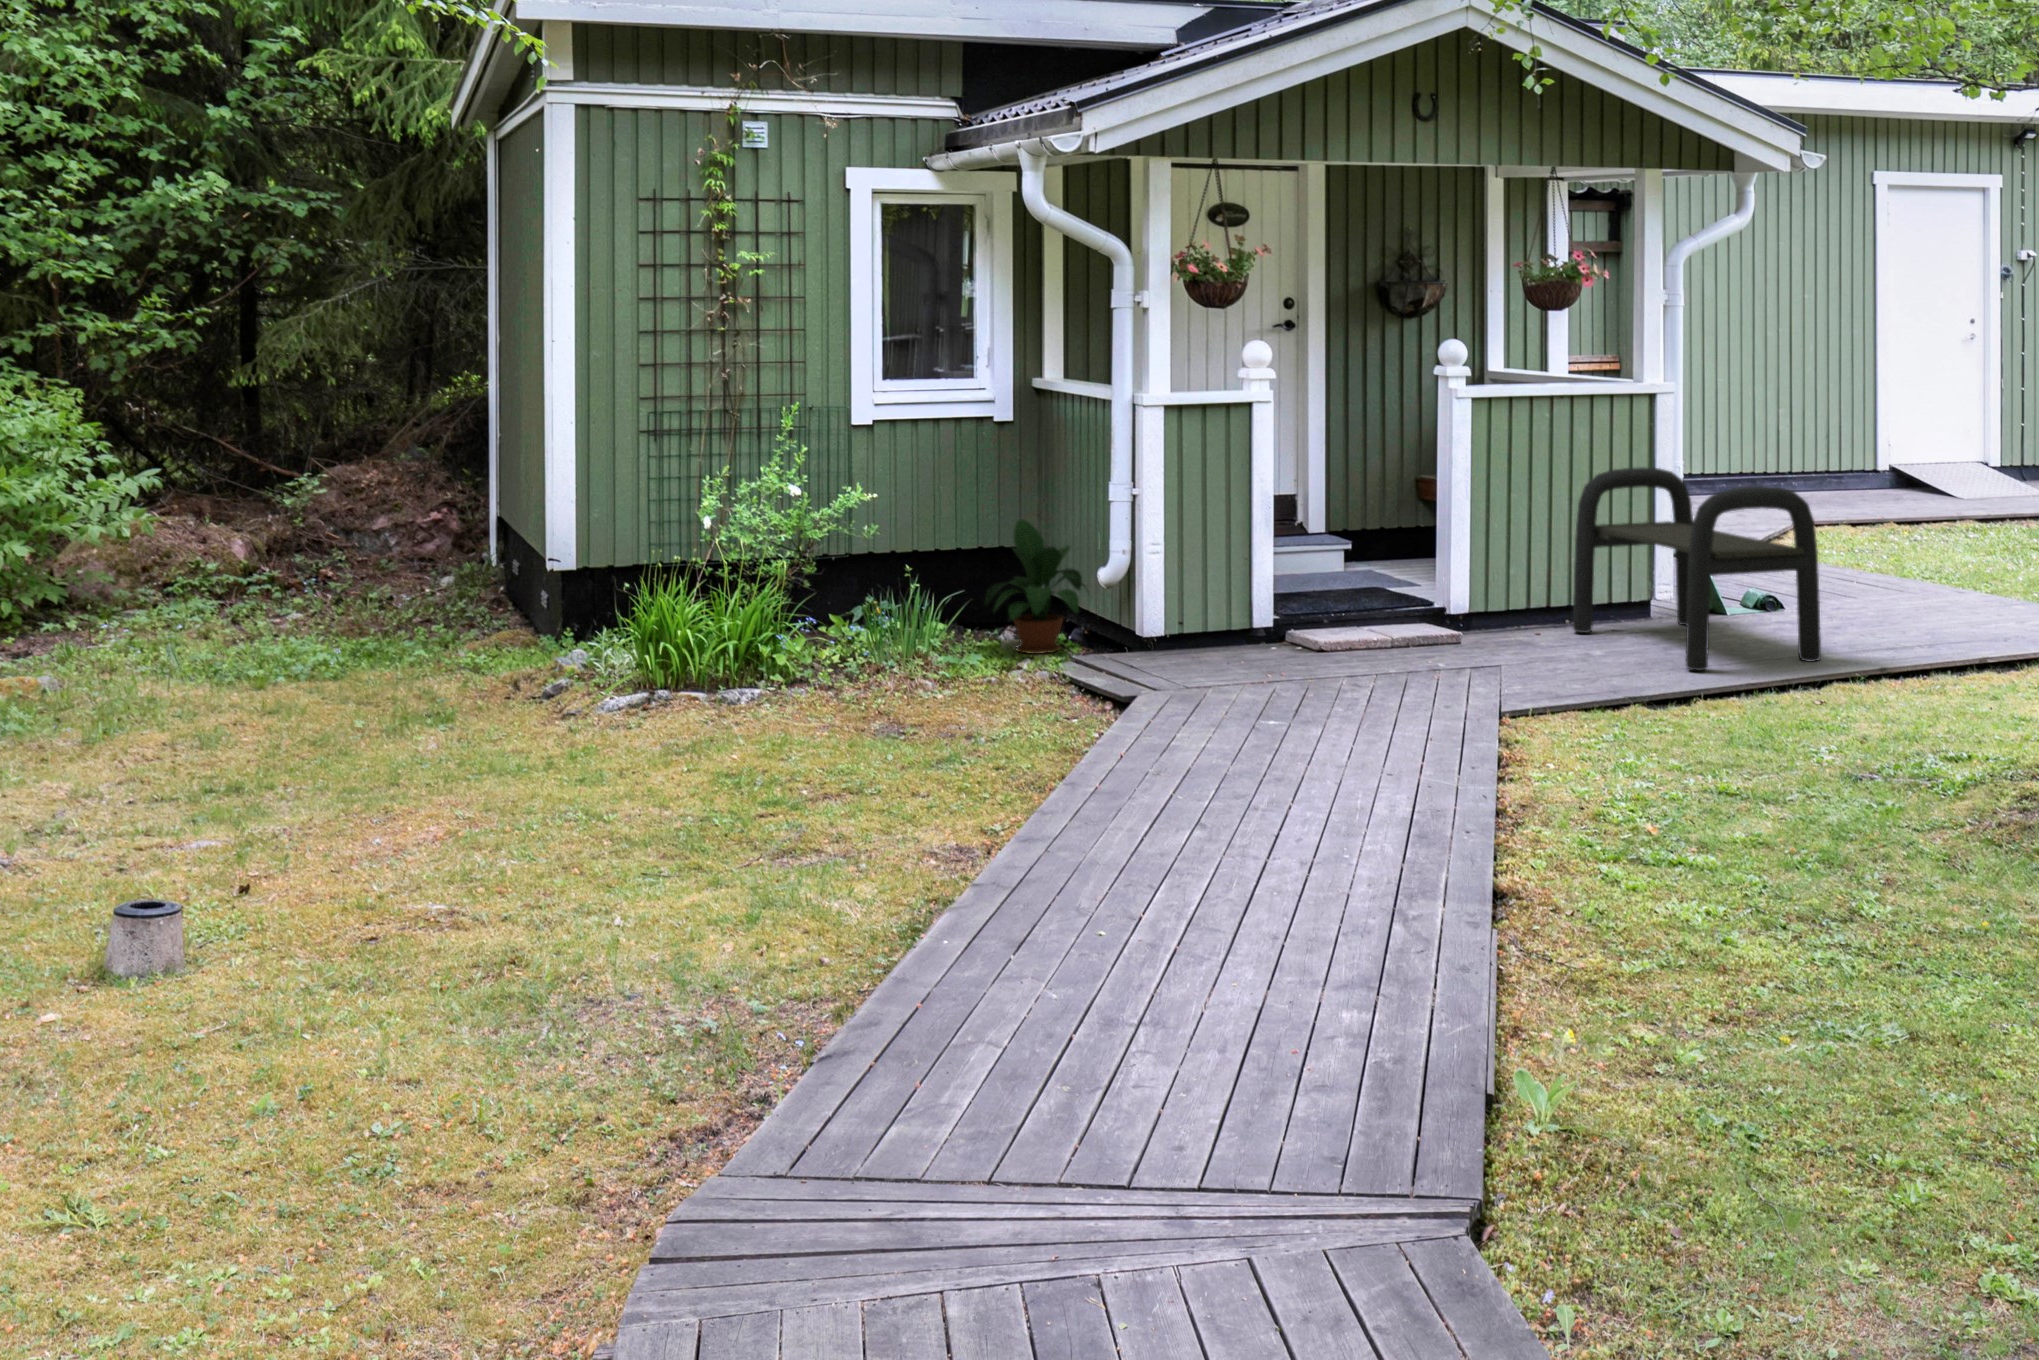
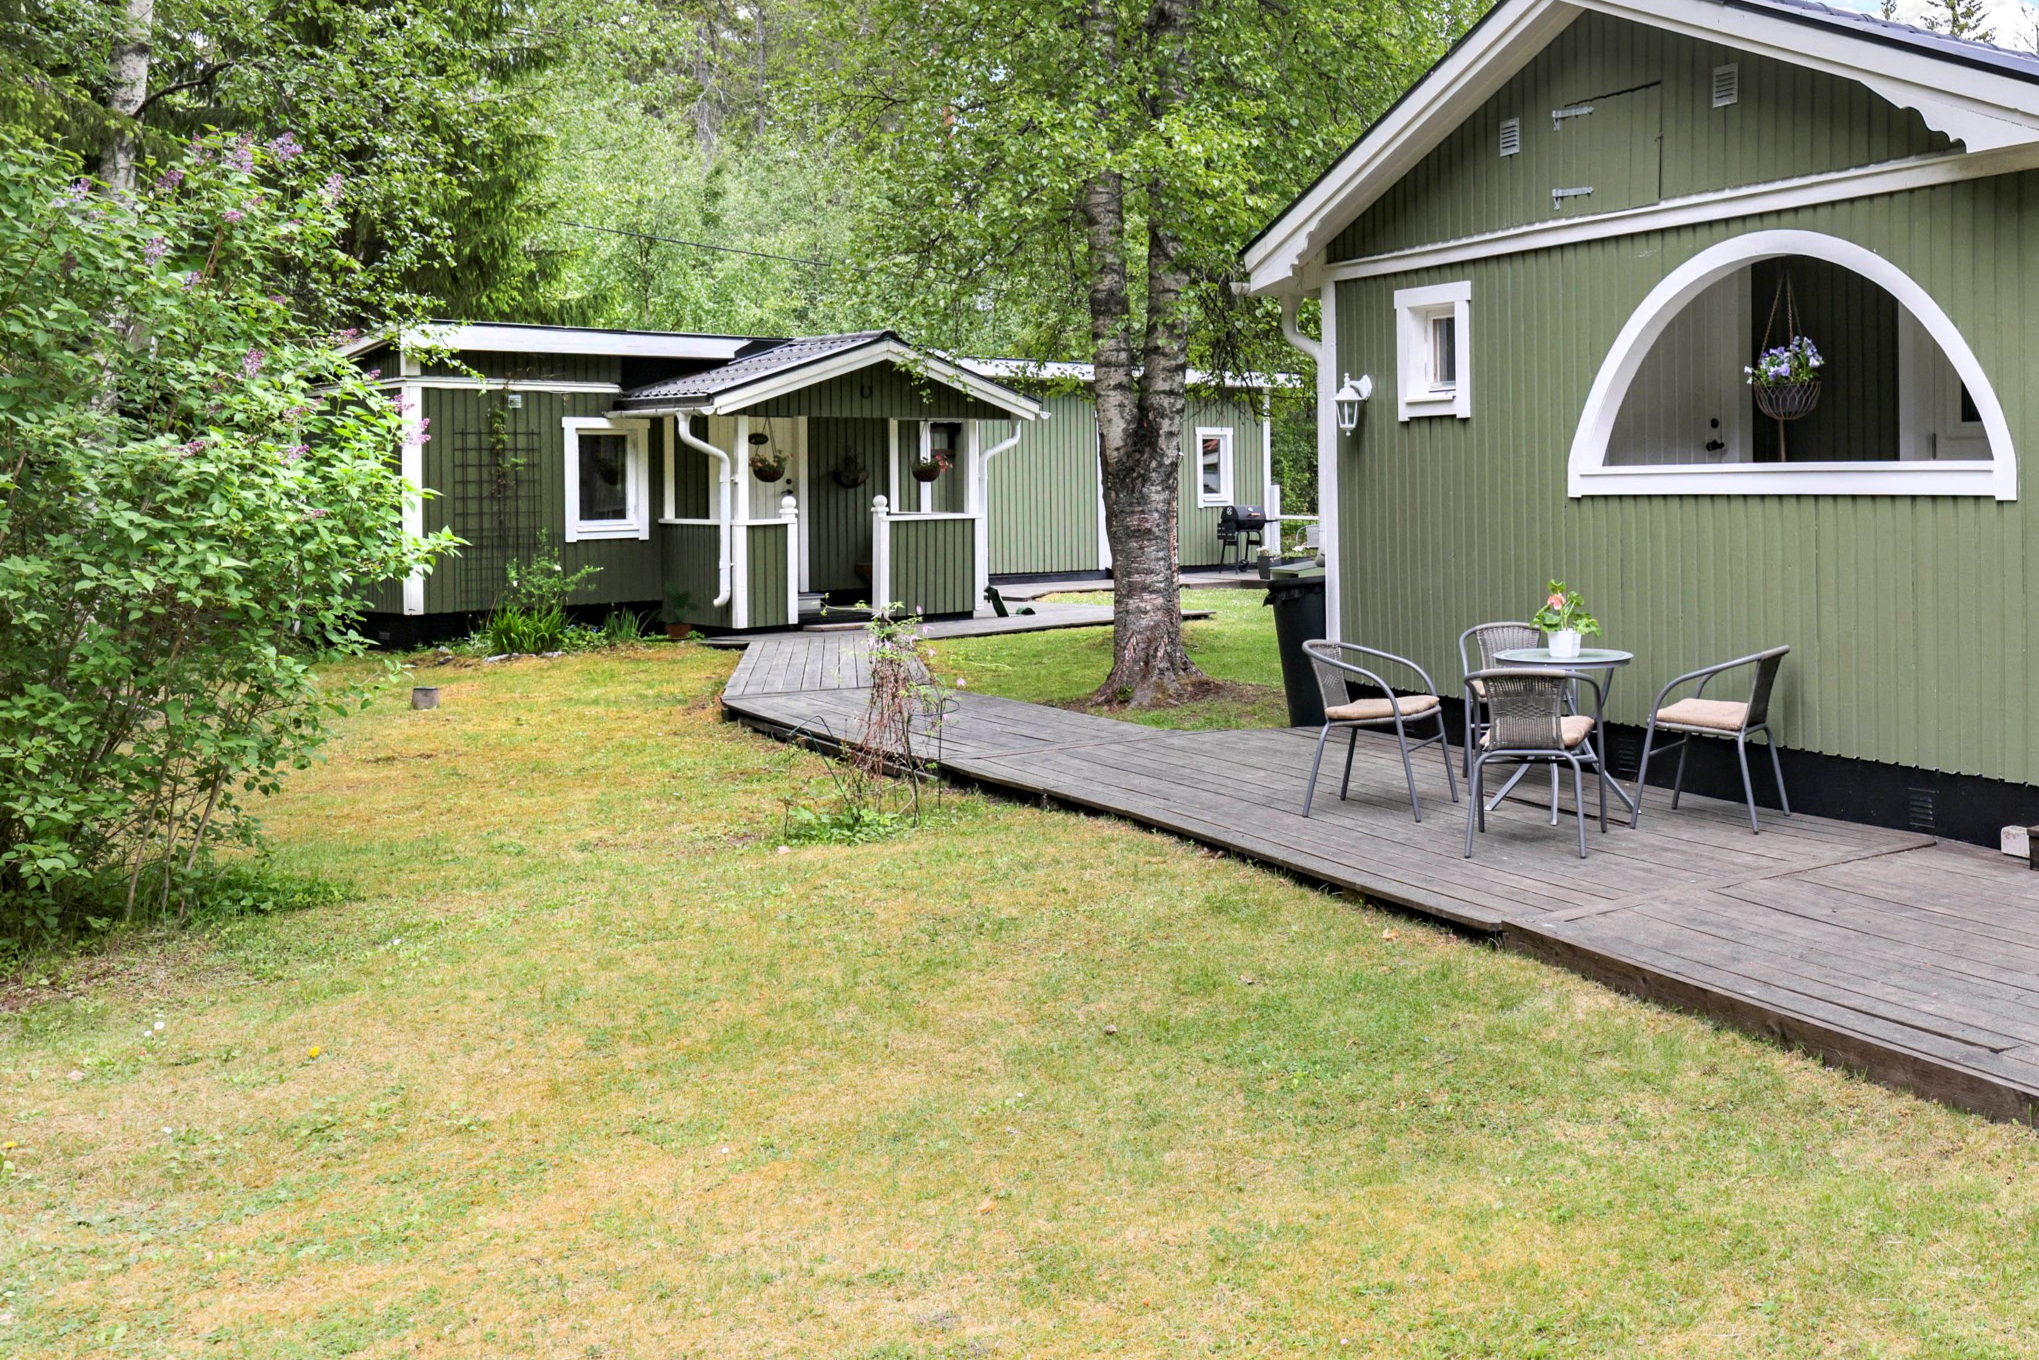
bench: present [1573,468,1821,671] -> none [936,550,1041,624]

